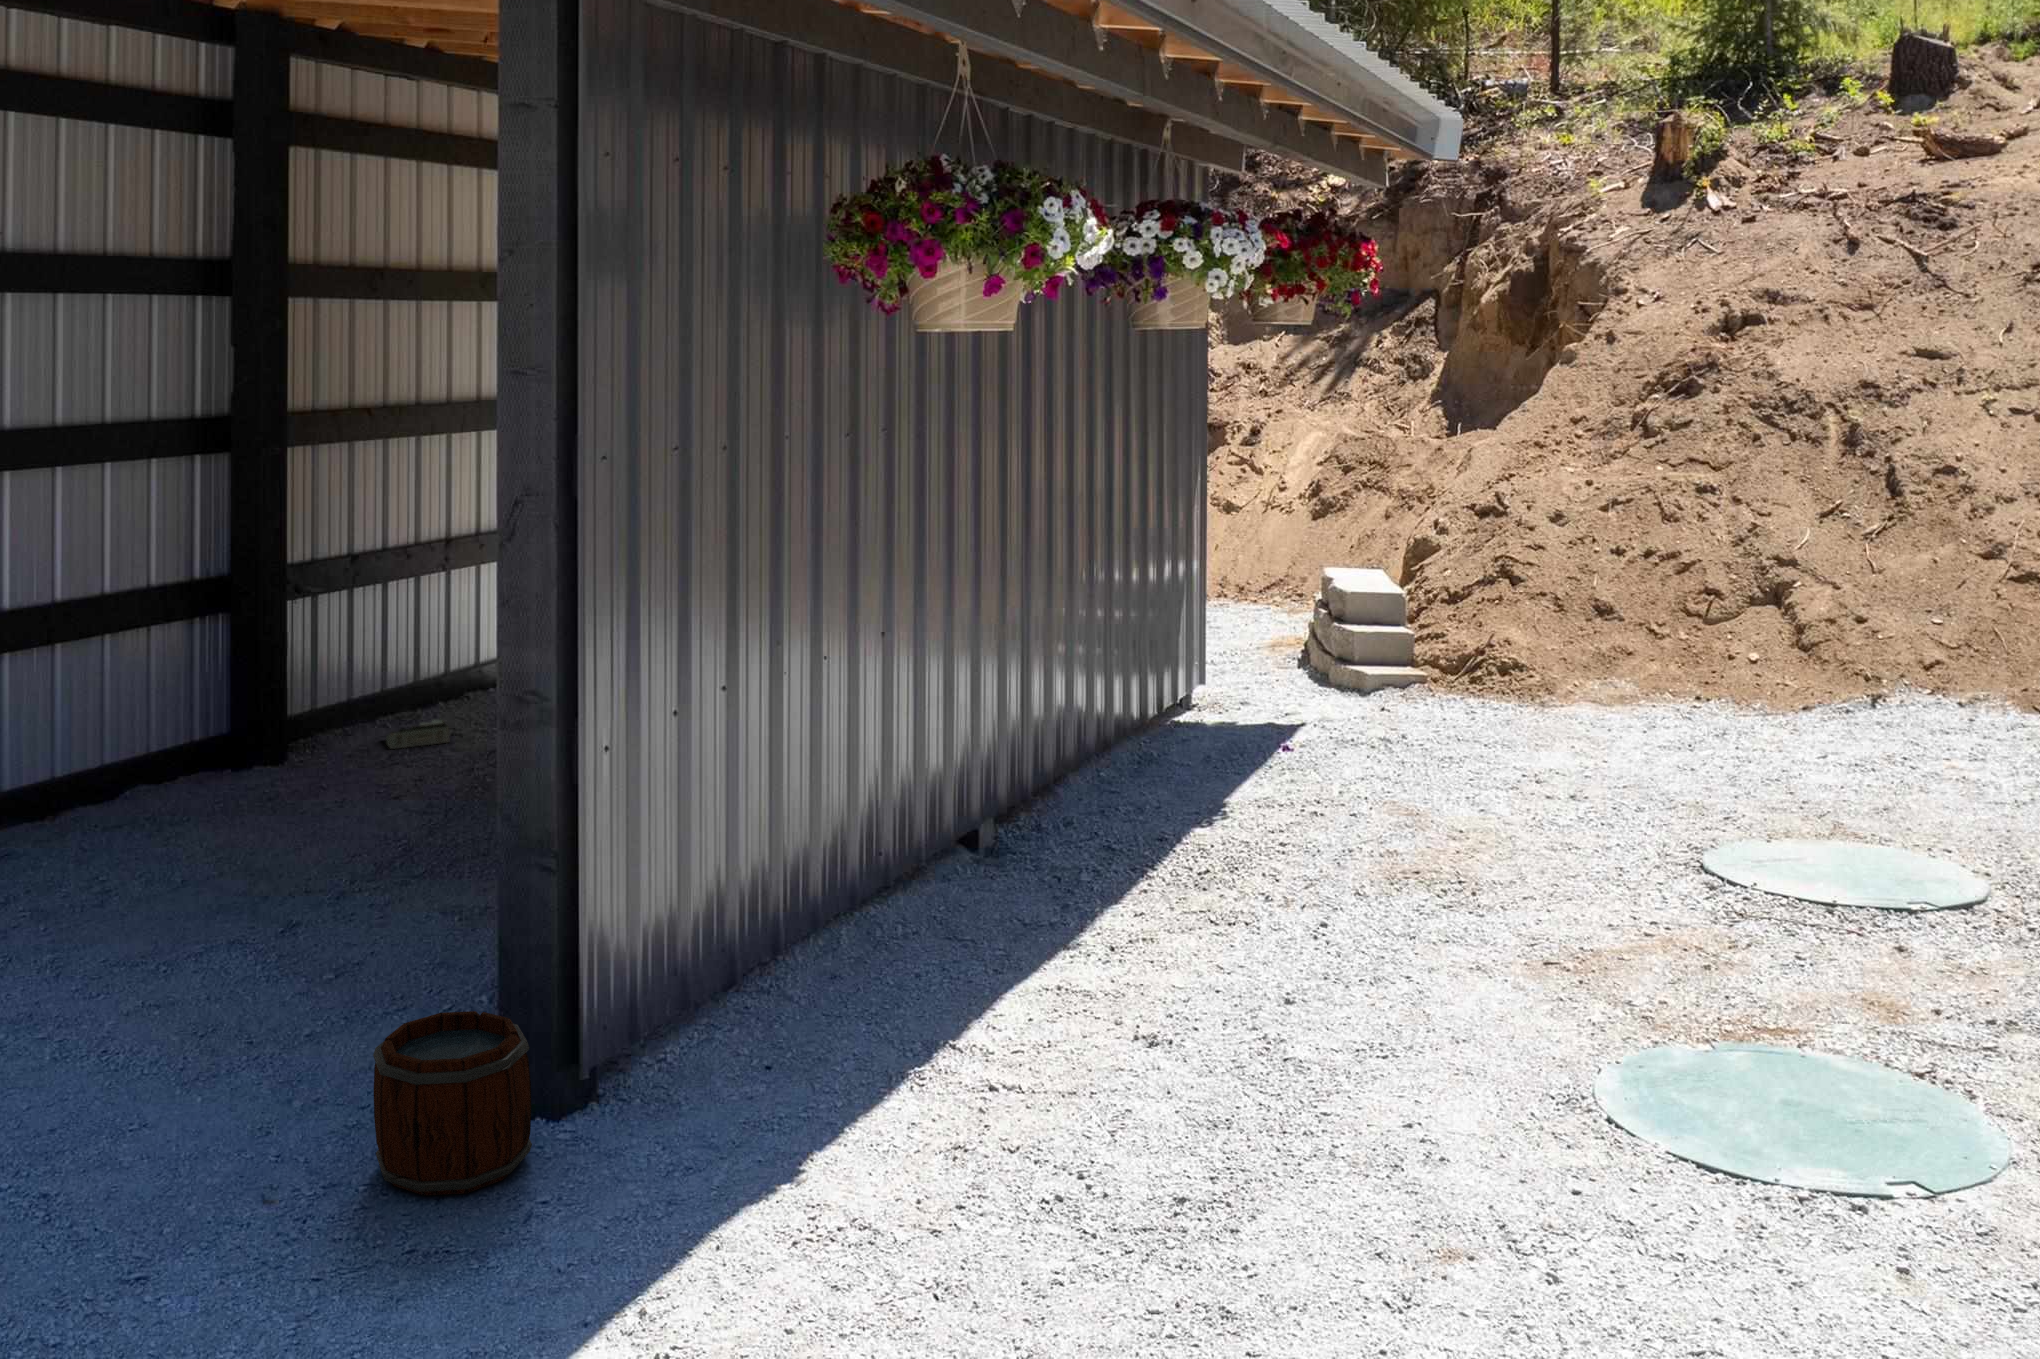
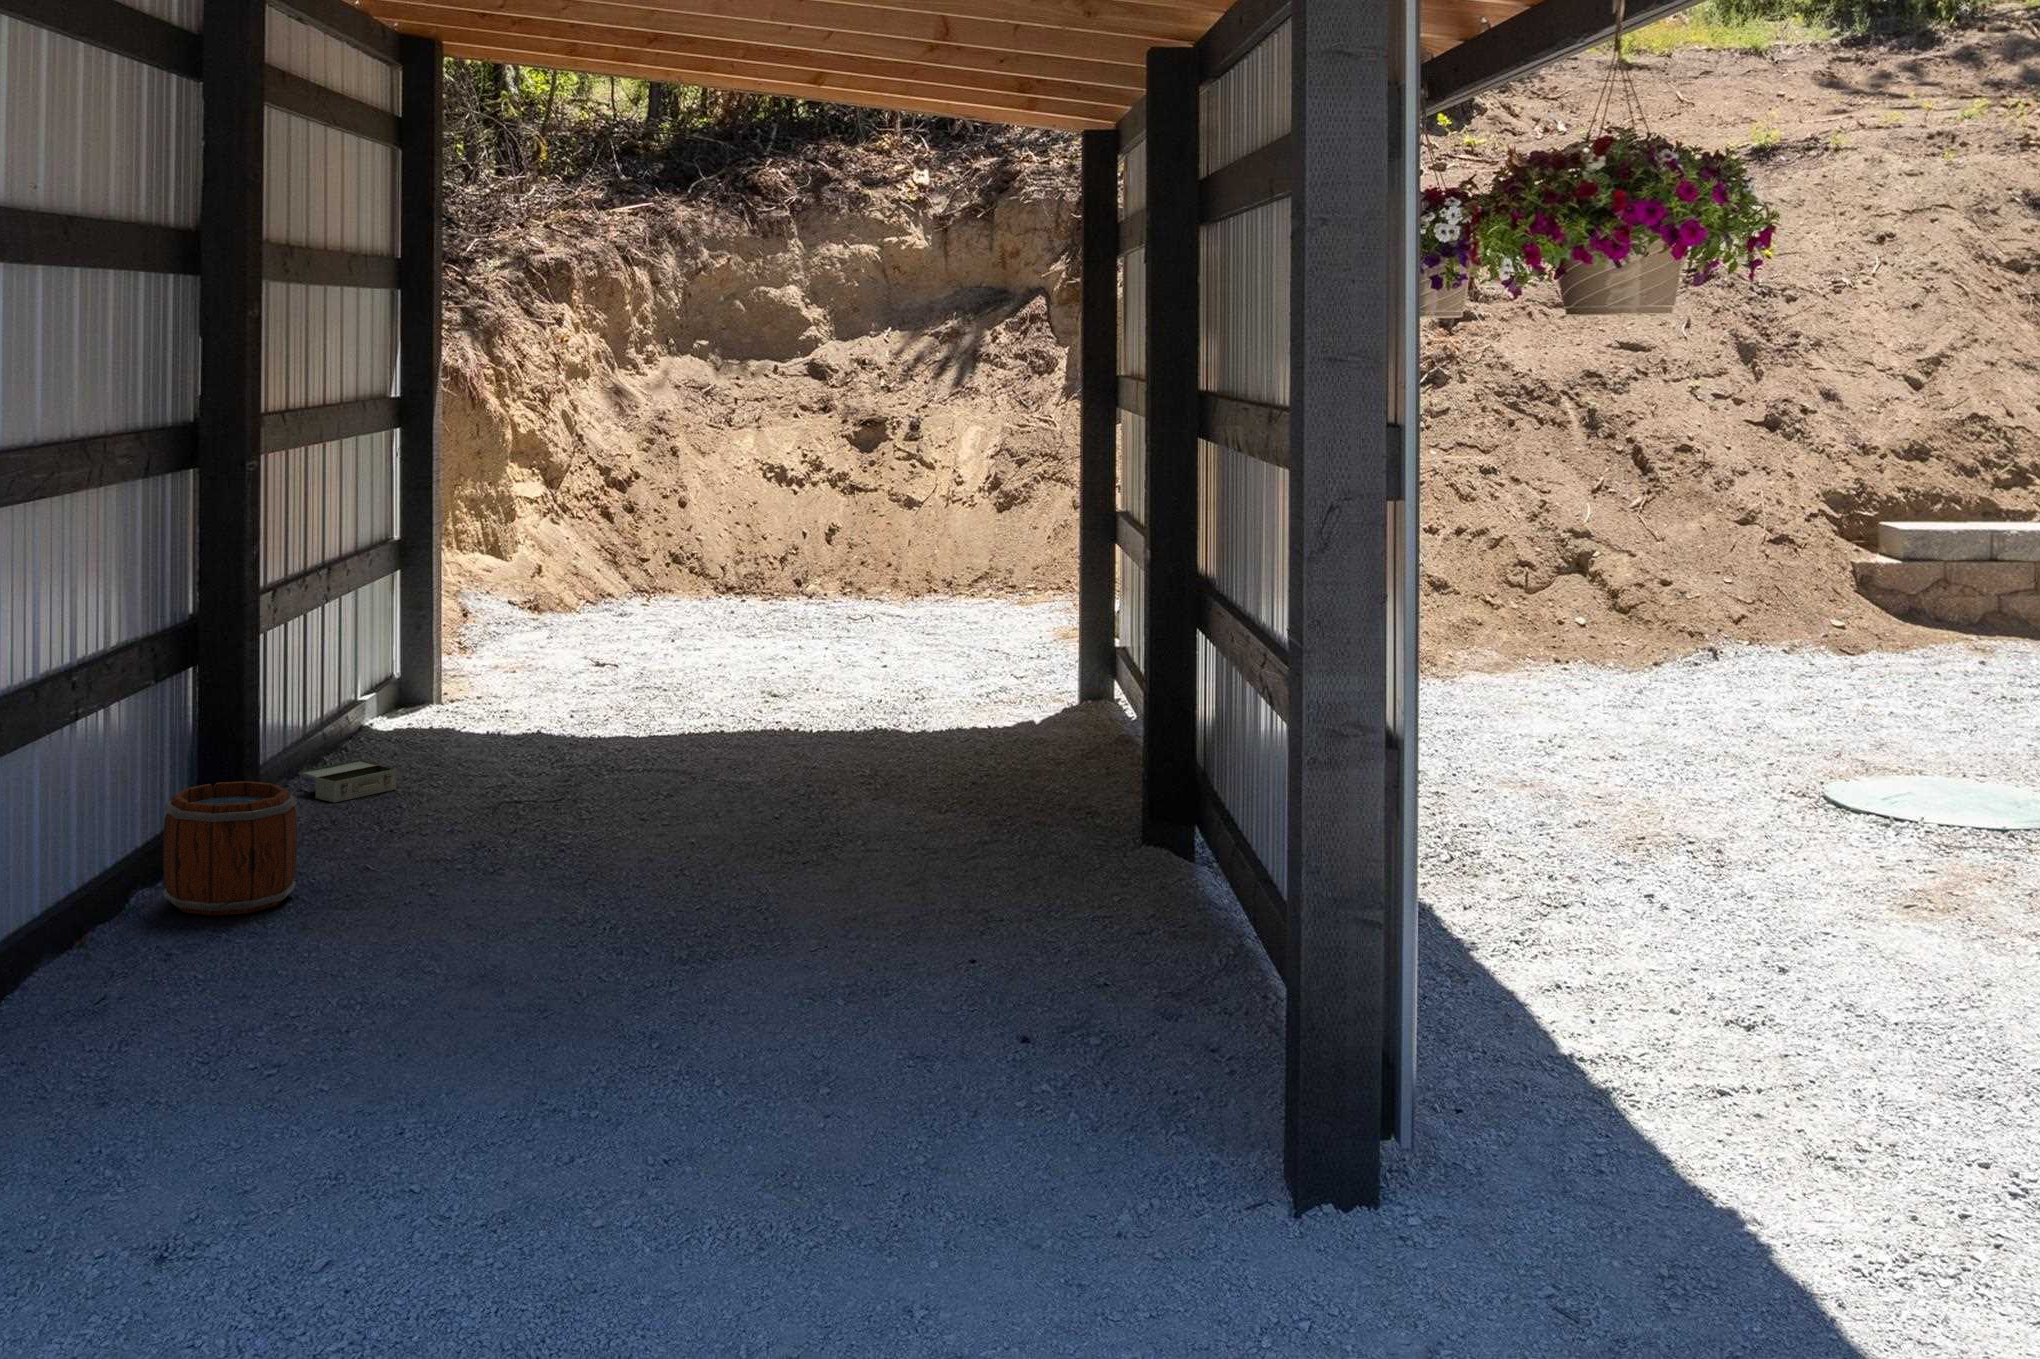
bucket: present [373,1011,532,1196] -> present [163,781,297,916]

